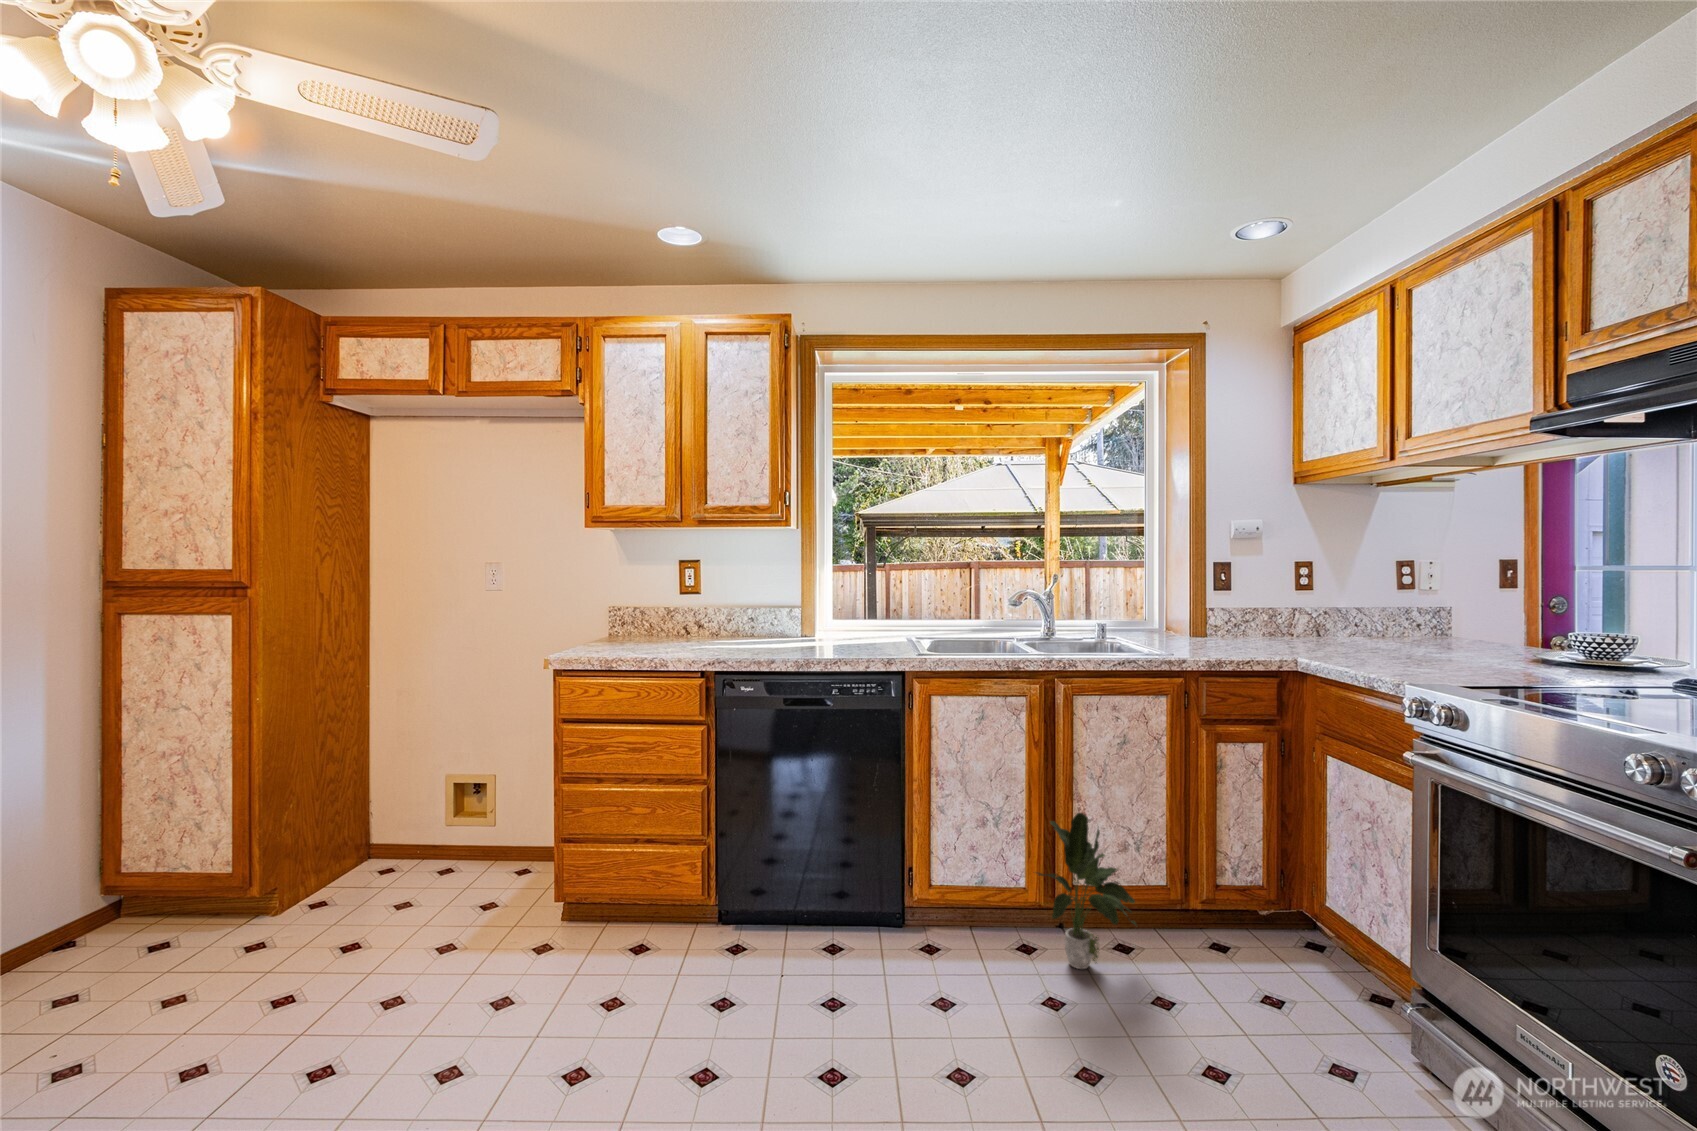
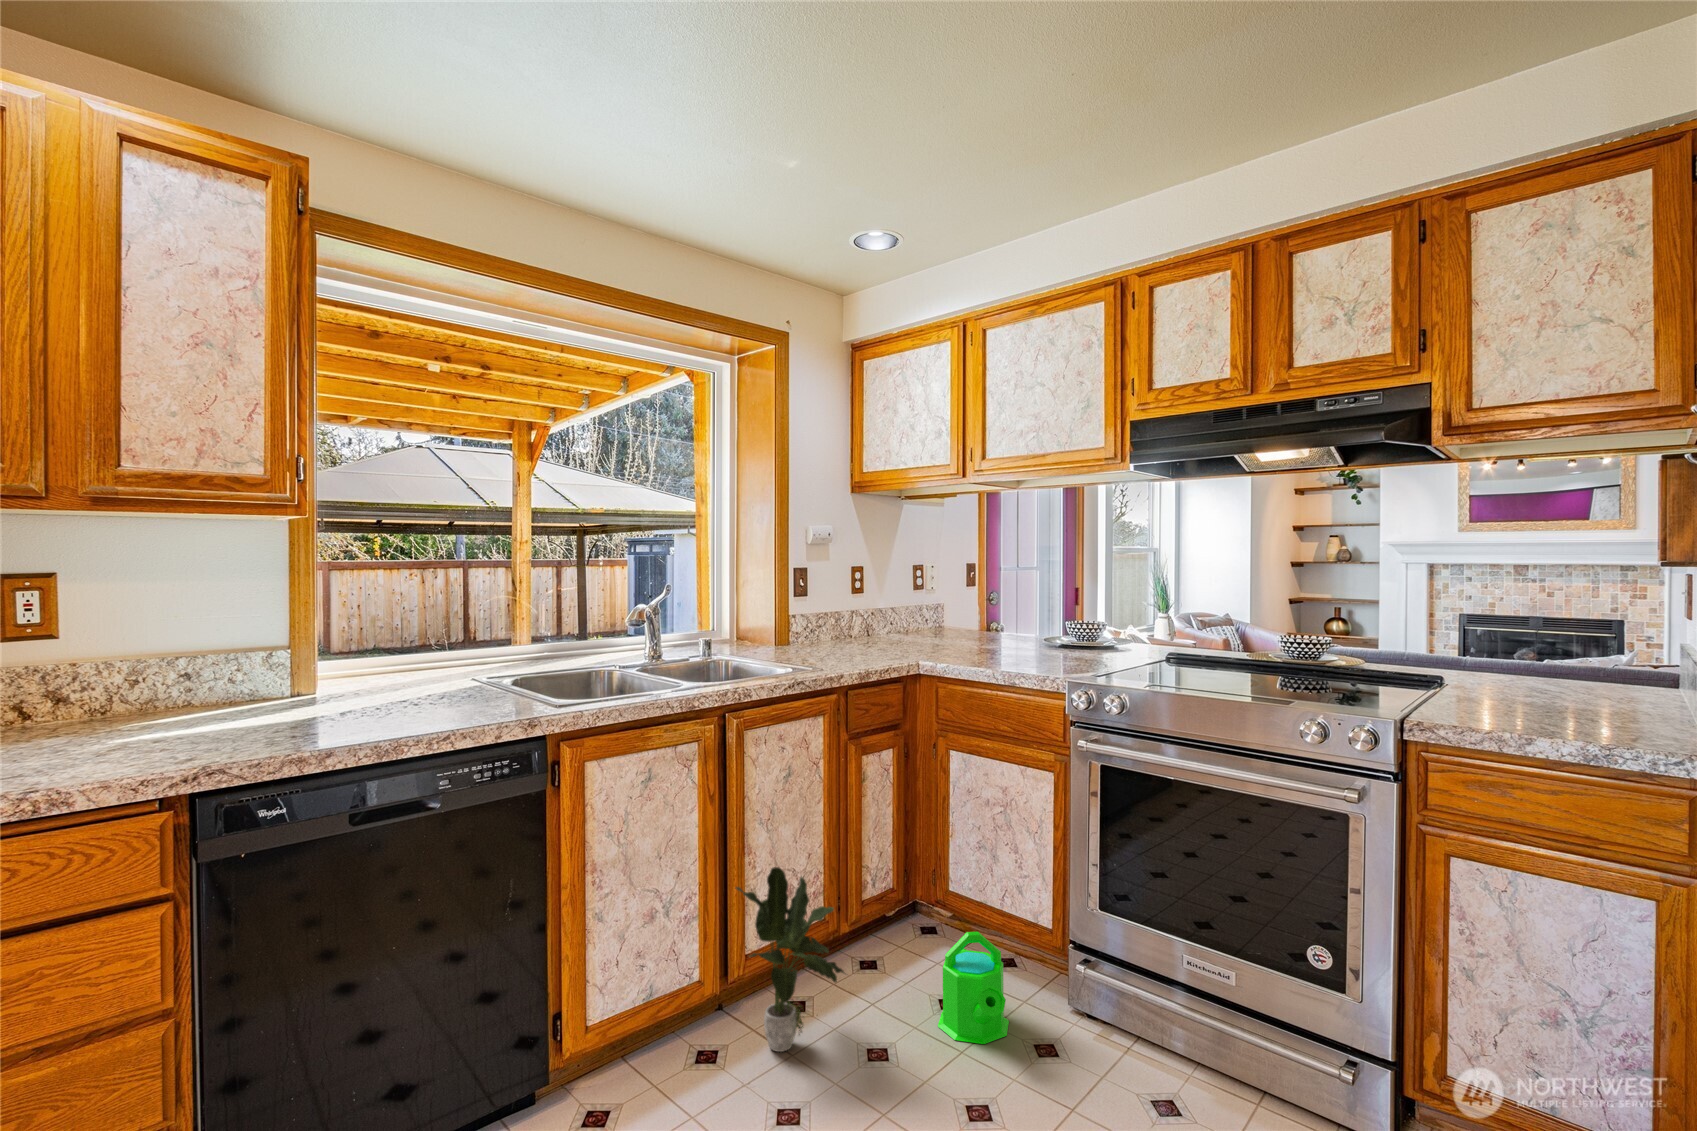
watering can: none [1234,931,1319,1052] -> present [938,932,1009,1044]

